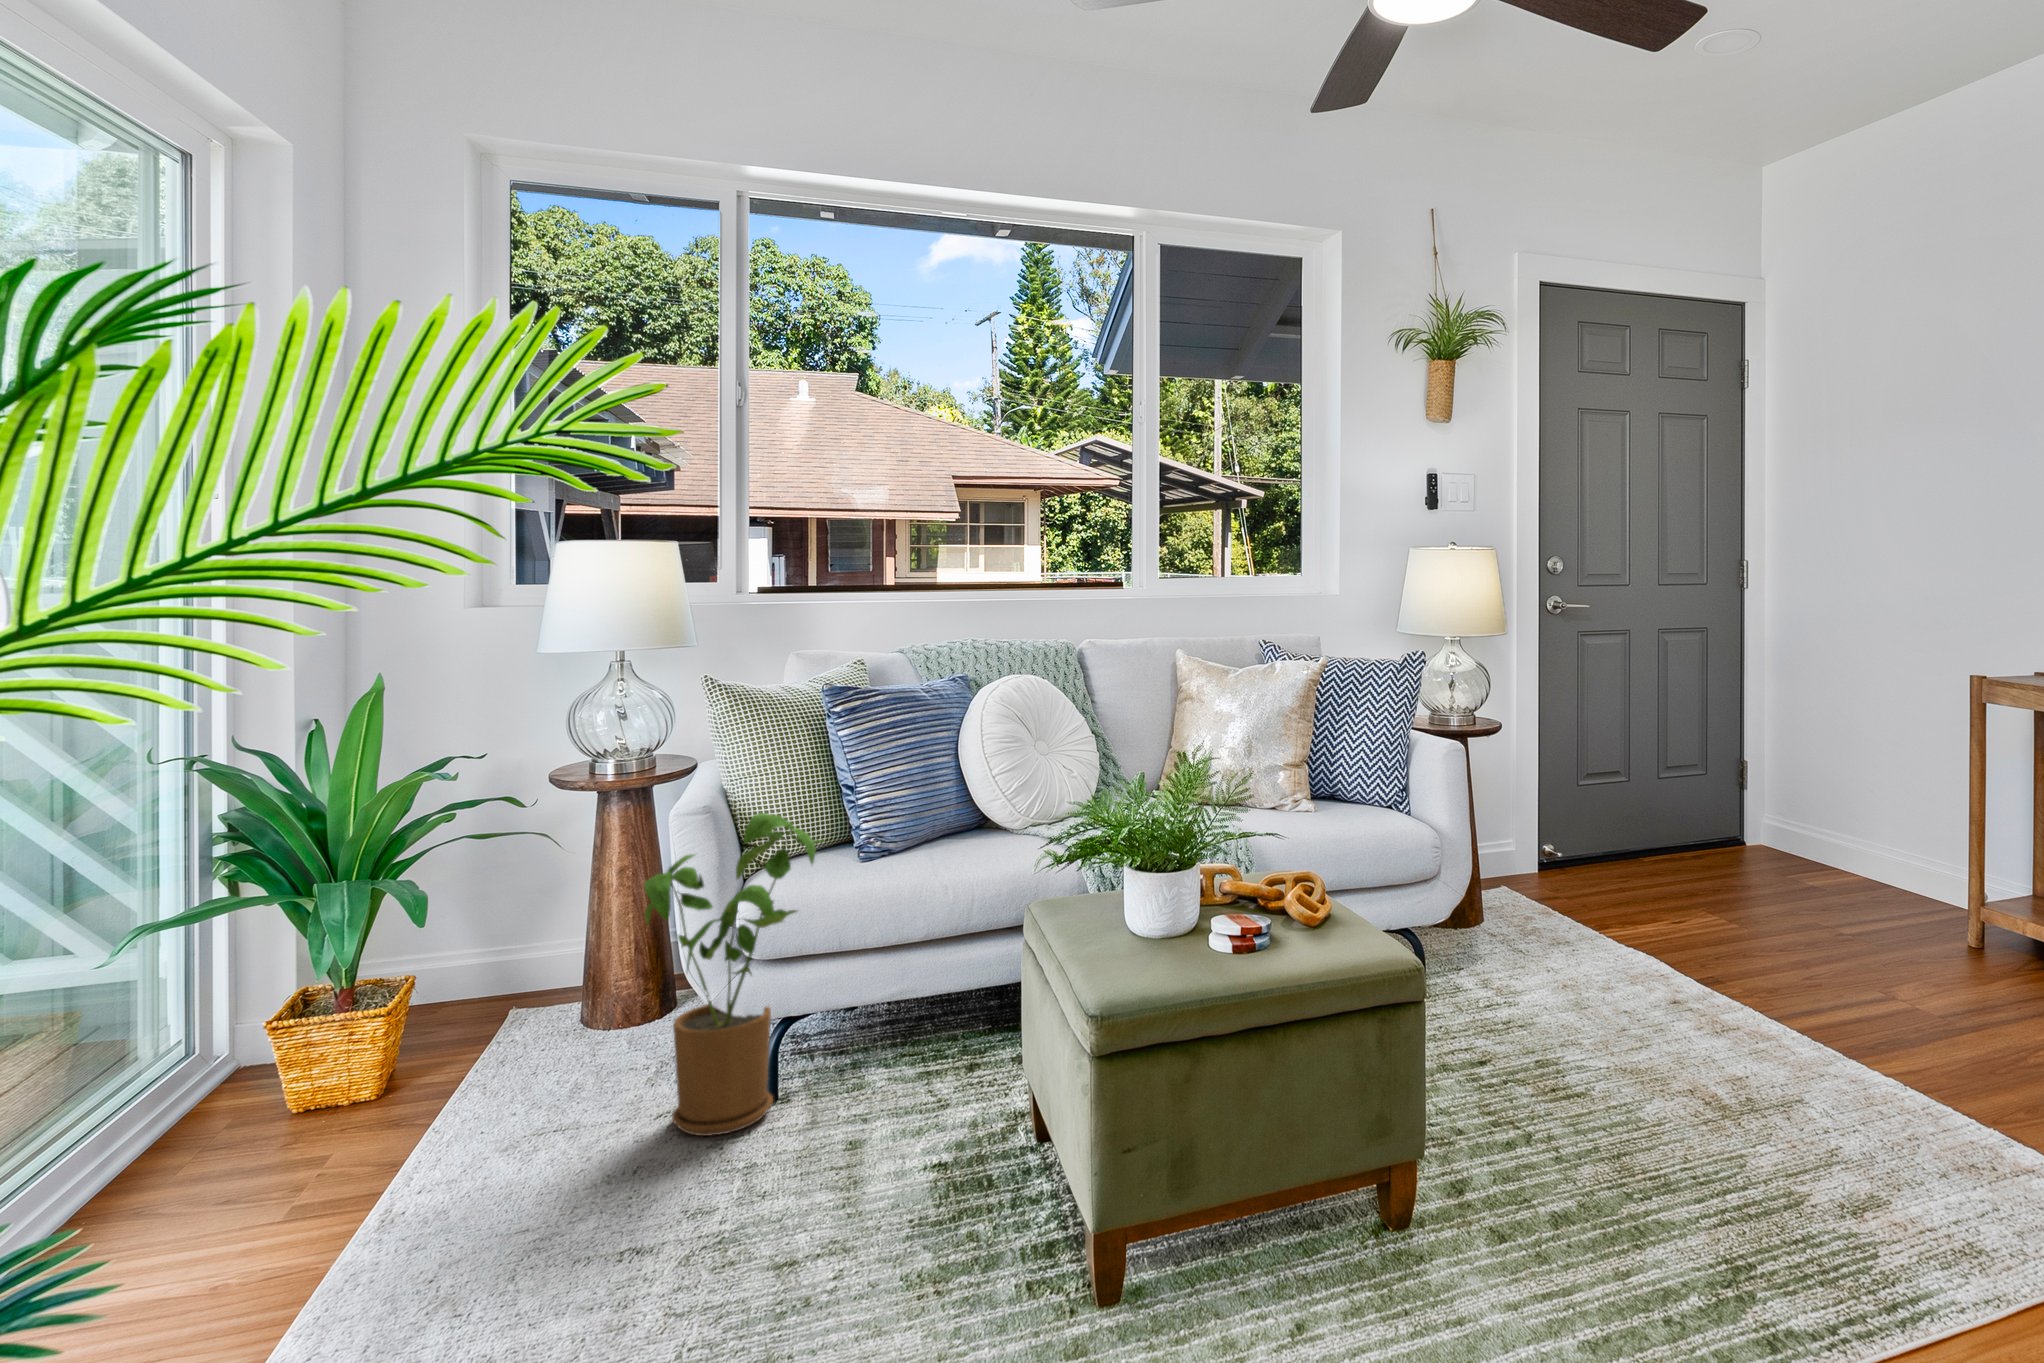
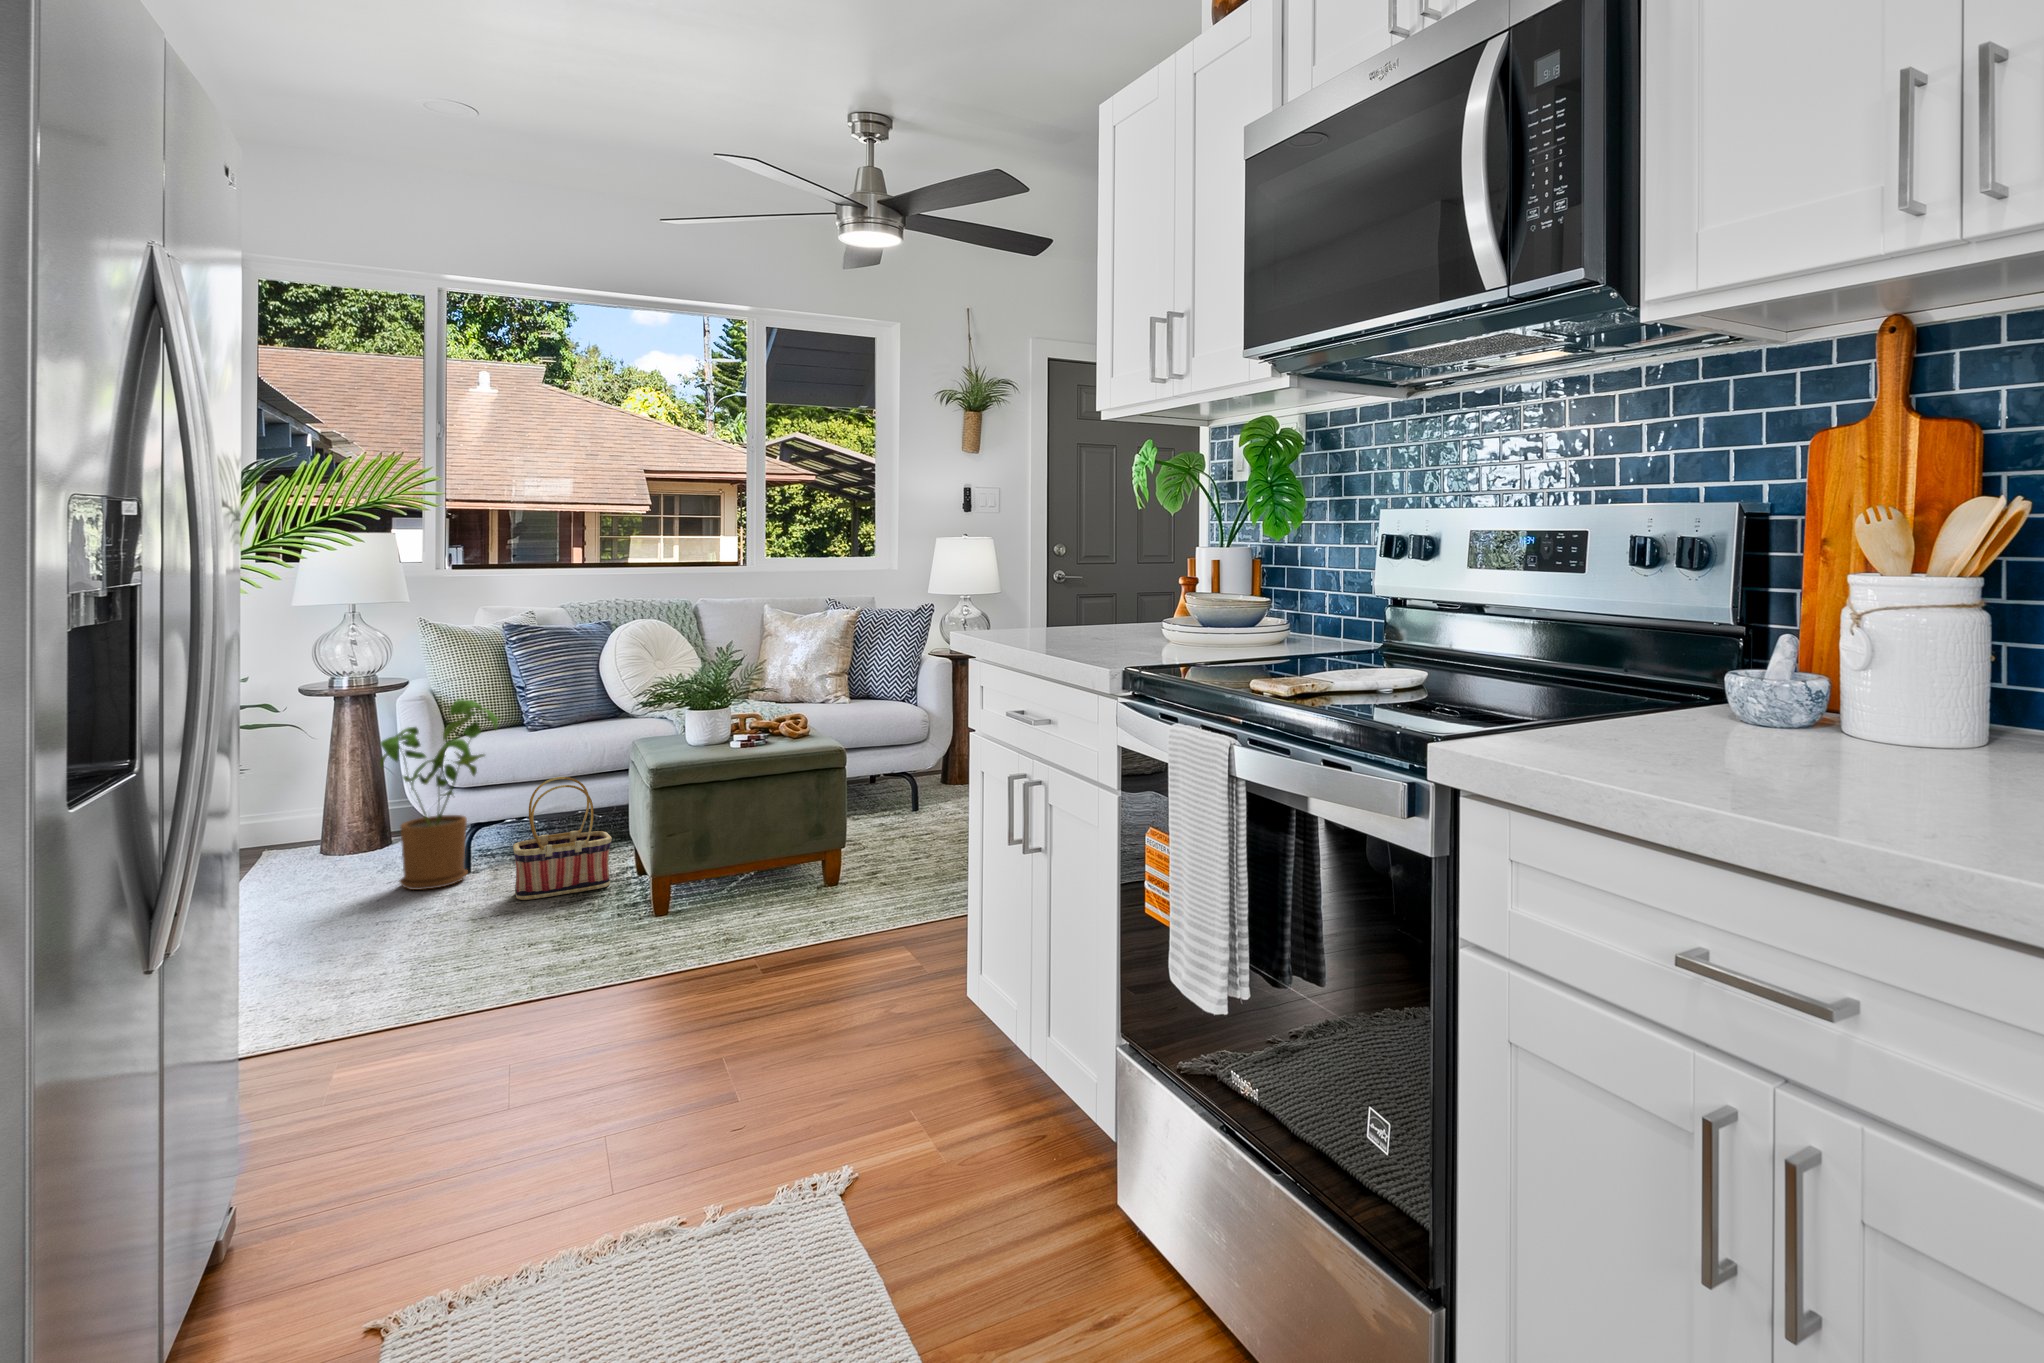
basket: none [840,956,995,1185] -> present [513,777,612,900]

